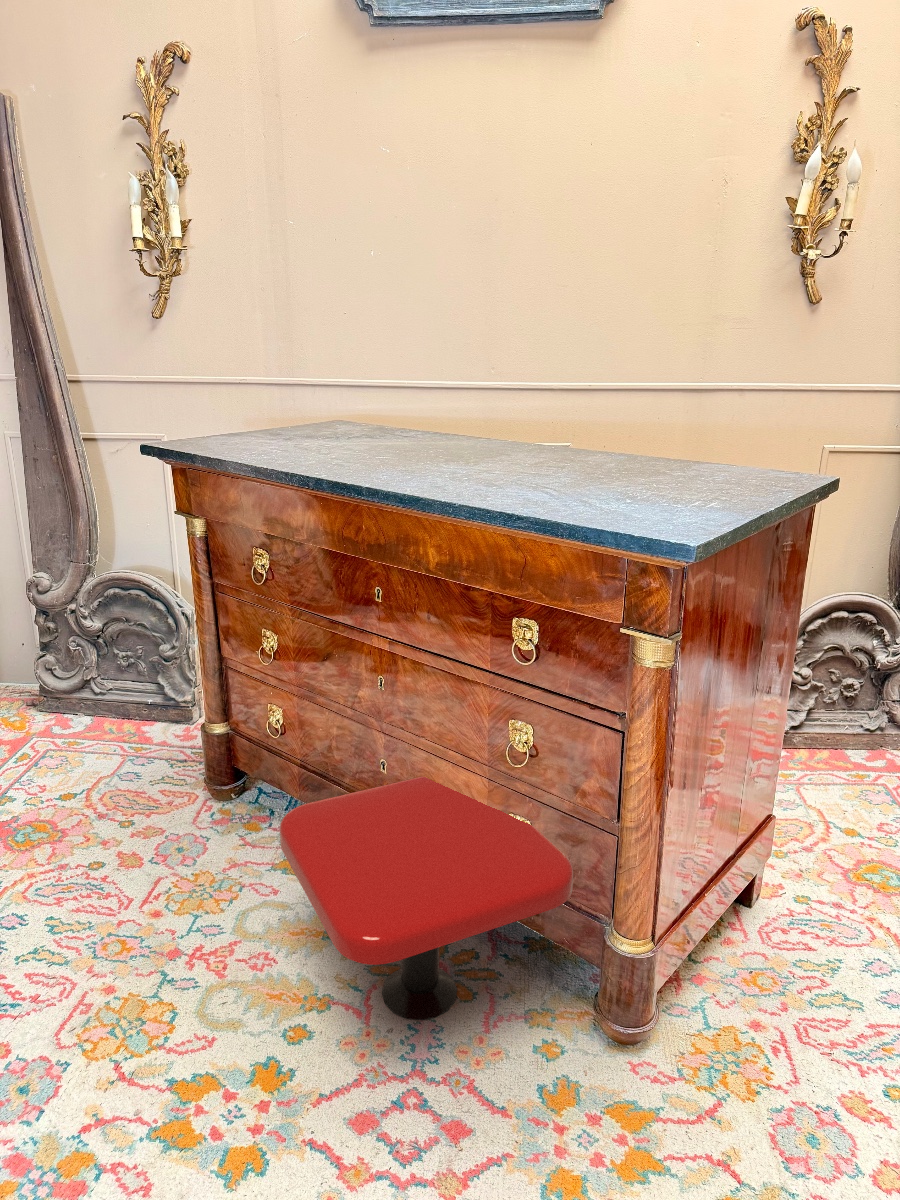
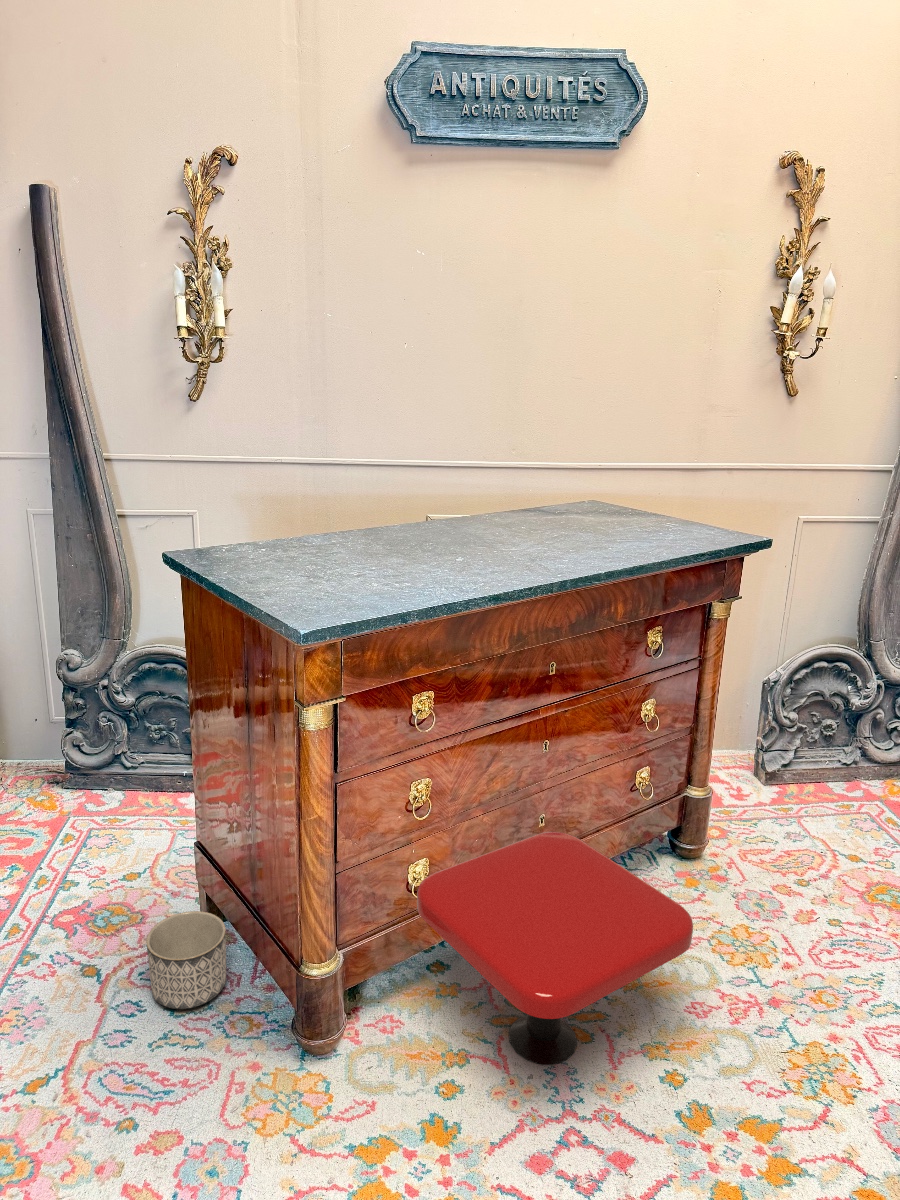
planter: none [26,830,115,927] -> present [146,911,226,1009]

